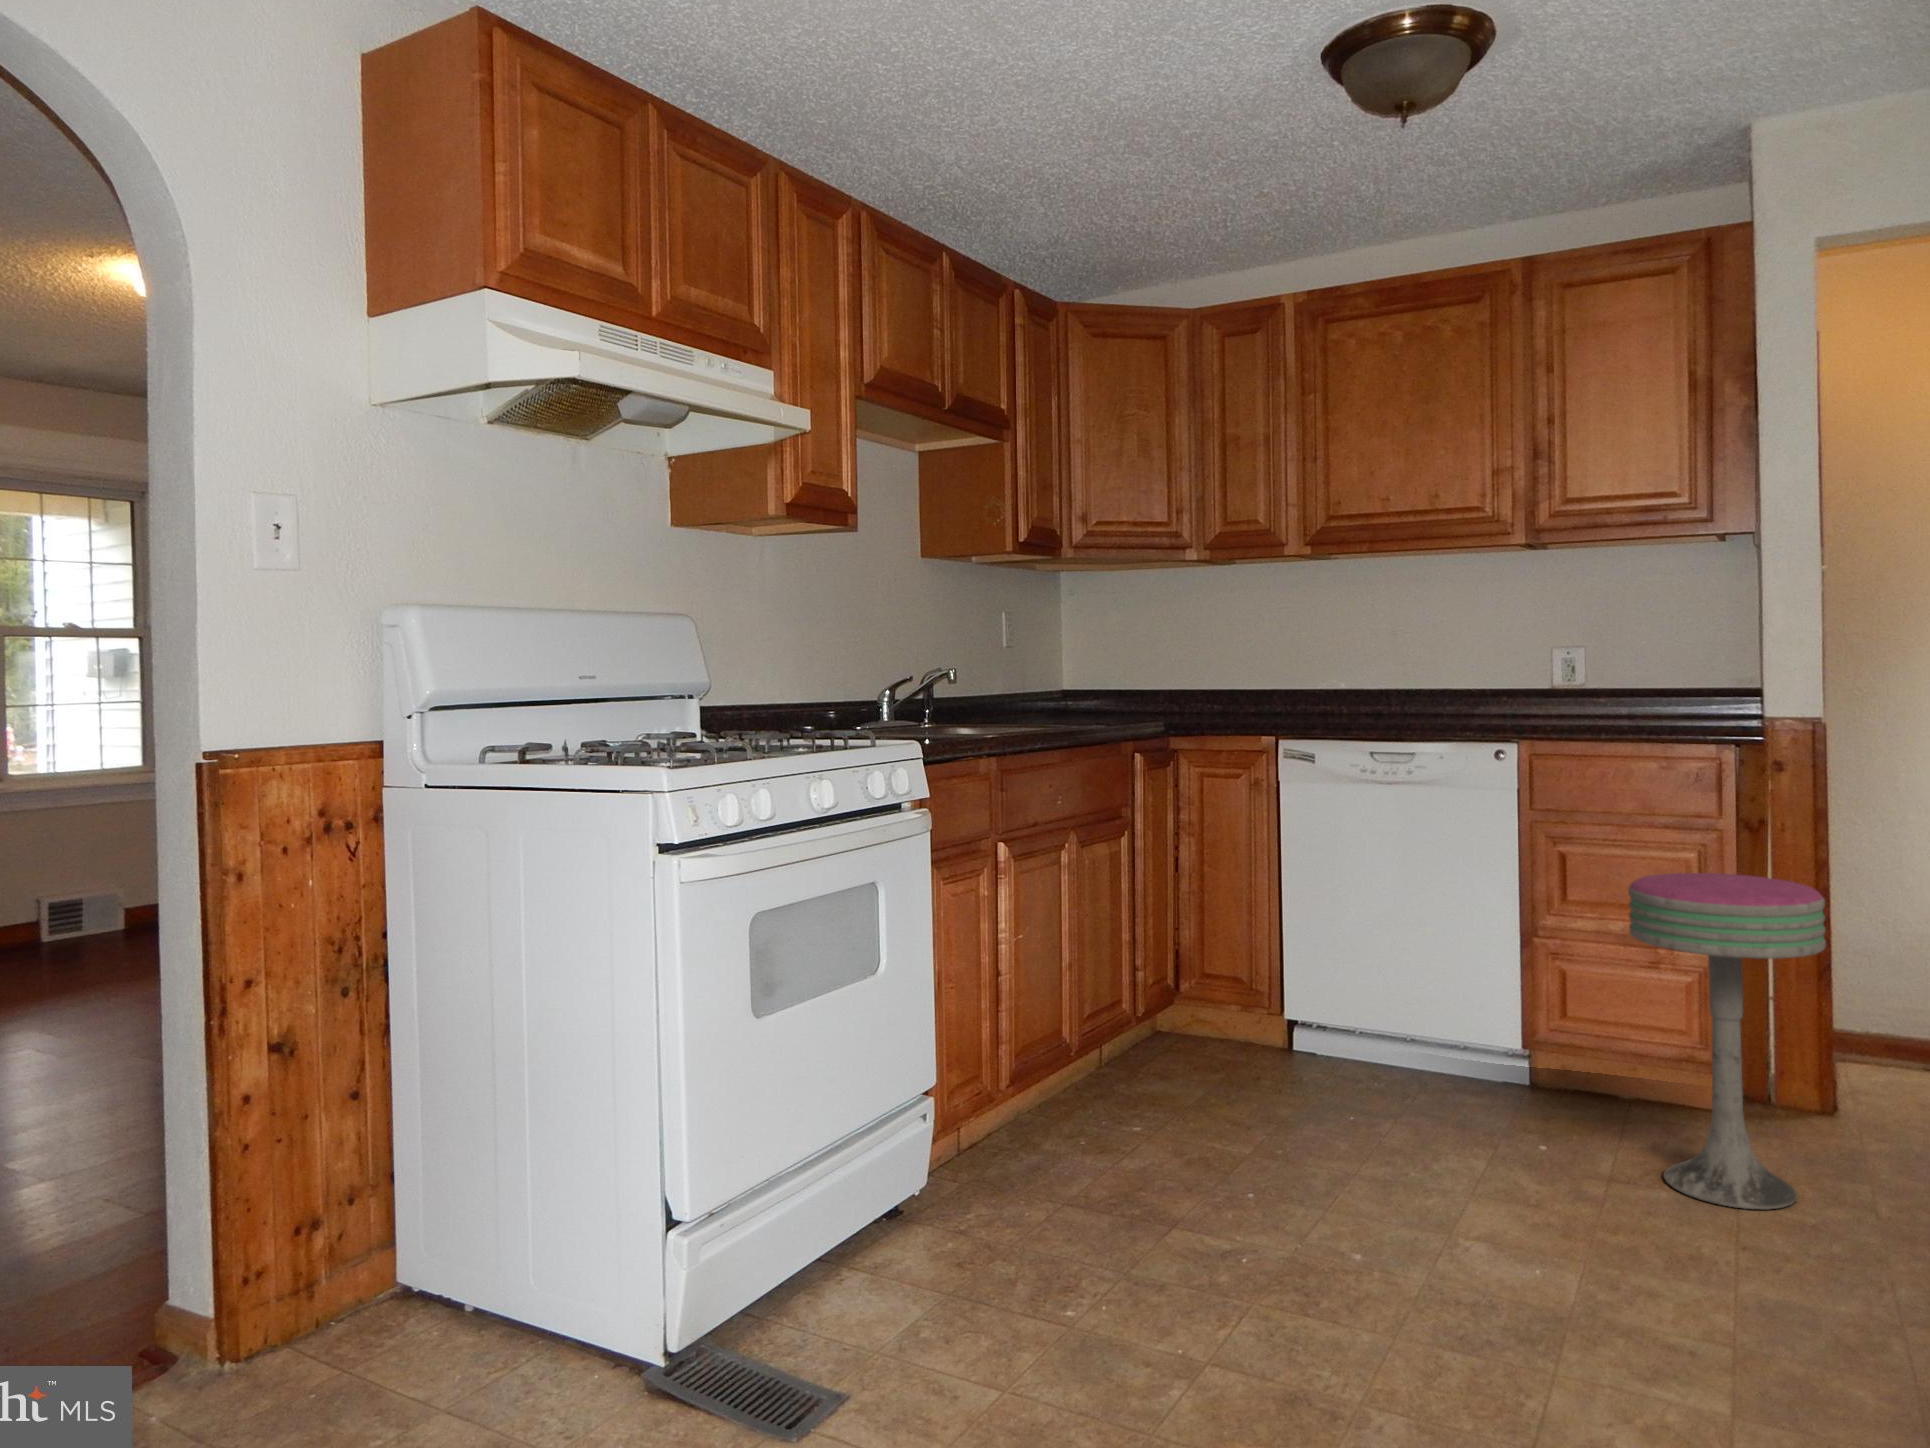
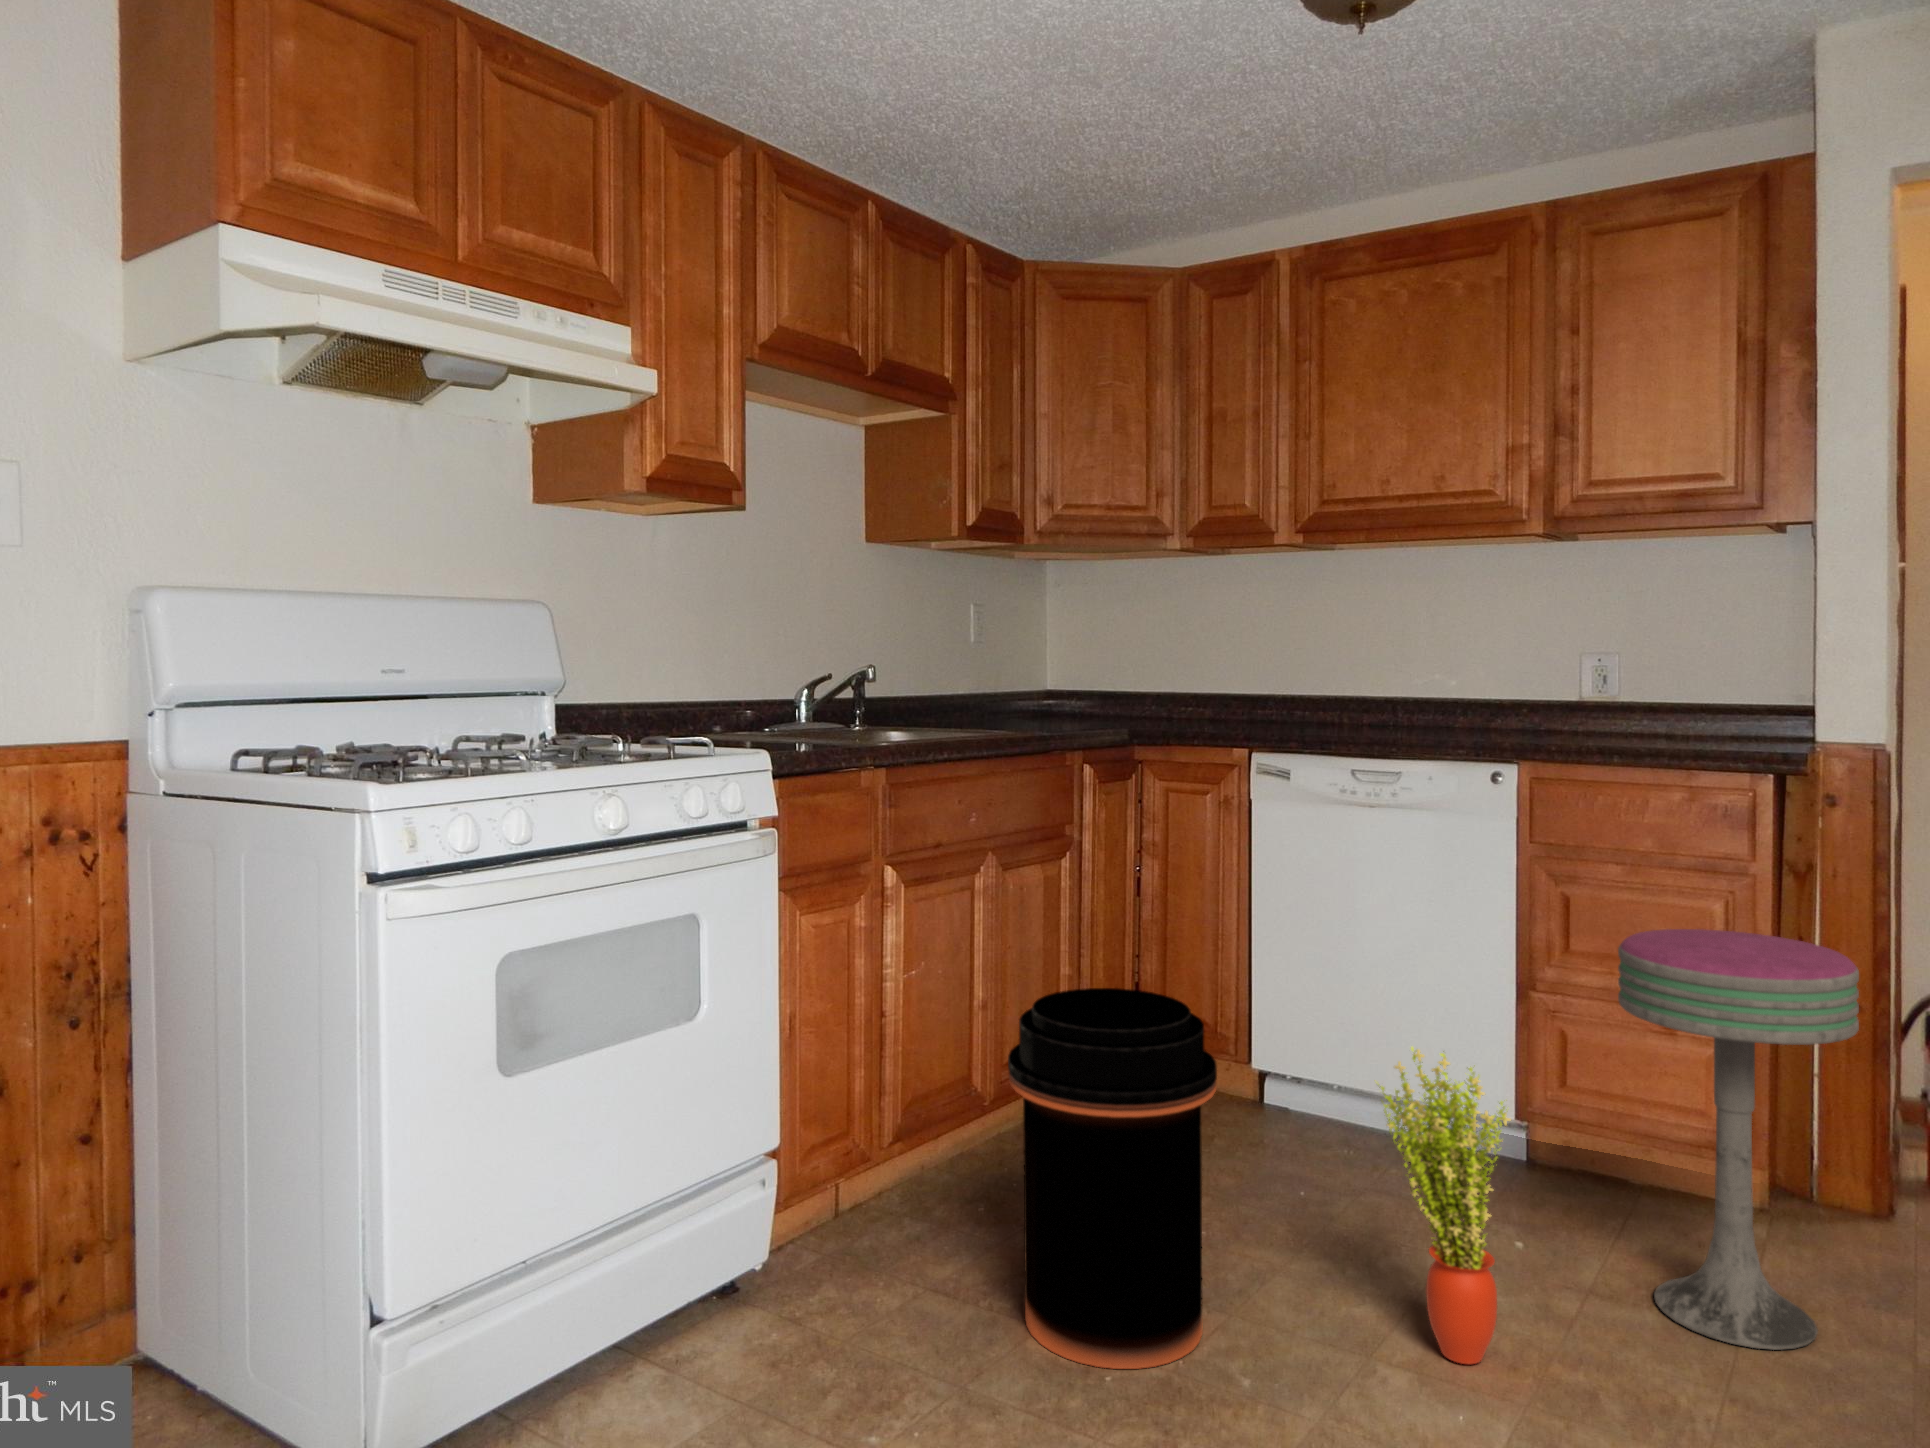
trash can: none [1139,938,1319,1252] -> present [1008,988,1217,1369]
potted plant: none [1446,974,1562,1233] -> present [1378,1047,1510,1364]

